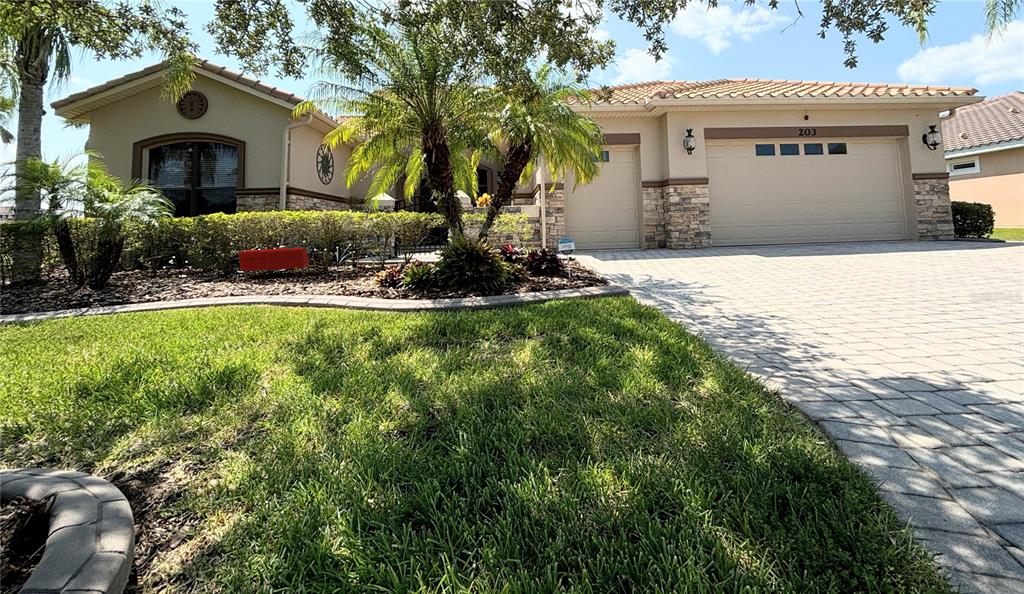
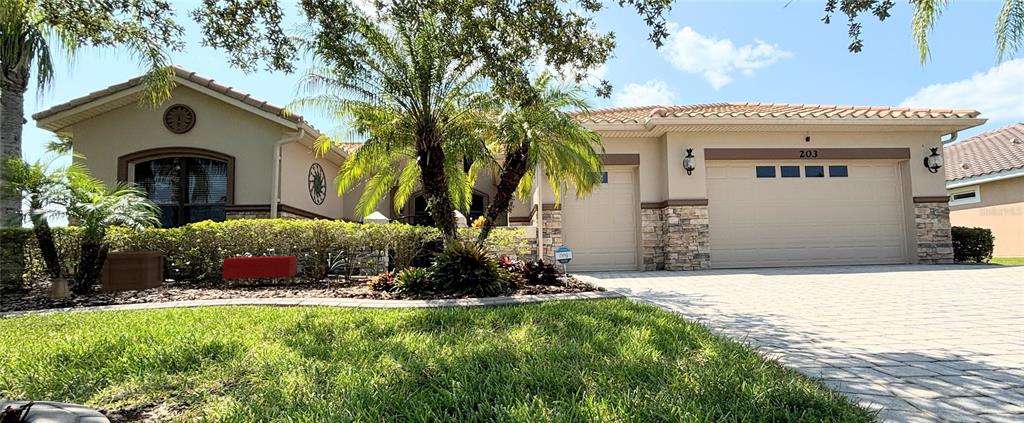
wooden crate: none [121,243,187,284] -> present [102,251,163,291]
potted tree: present [190,247,217,279] -> none [168,251,198,288]
watering can: none [54,276,102,295] -> present [29,278,76,298]

